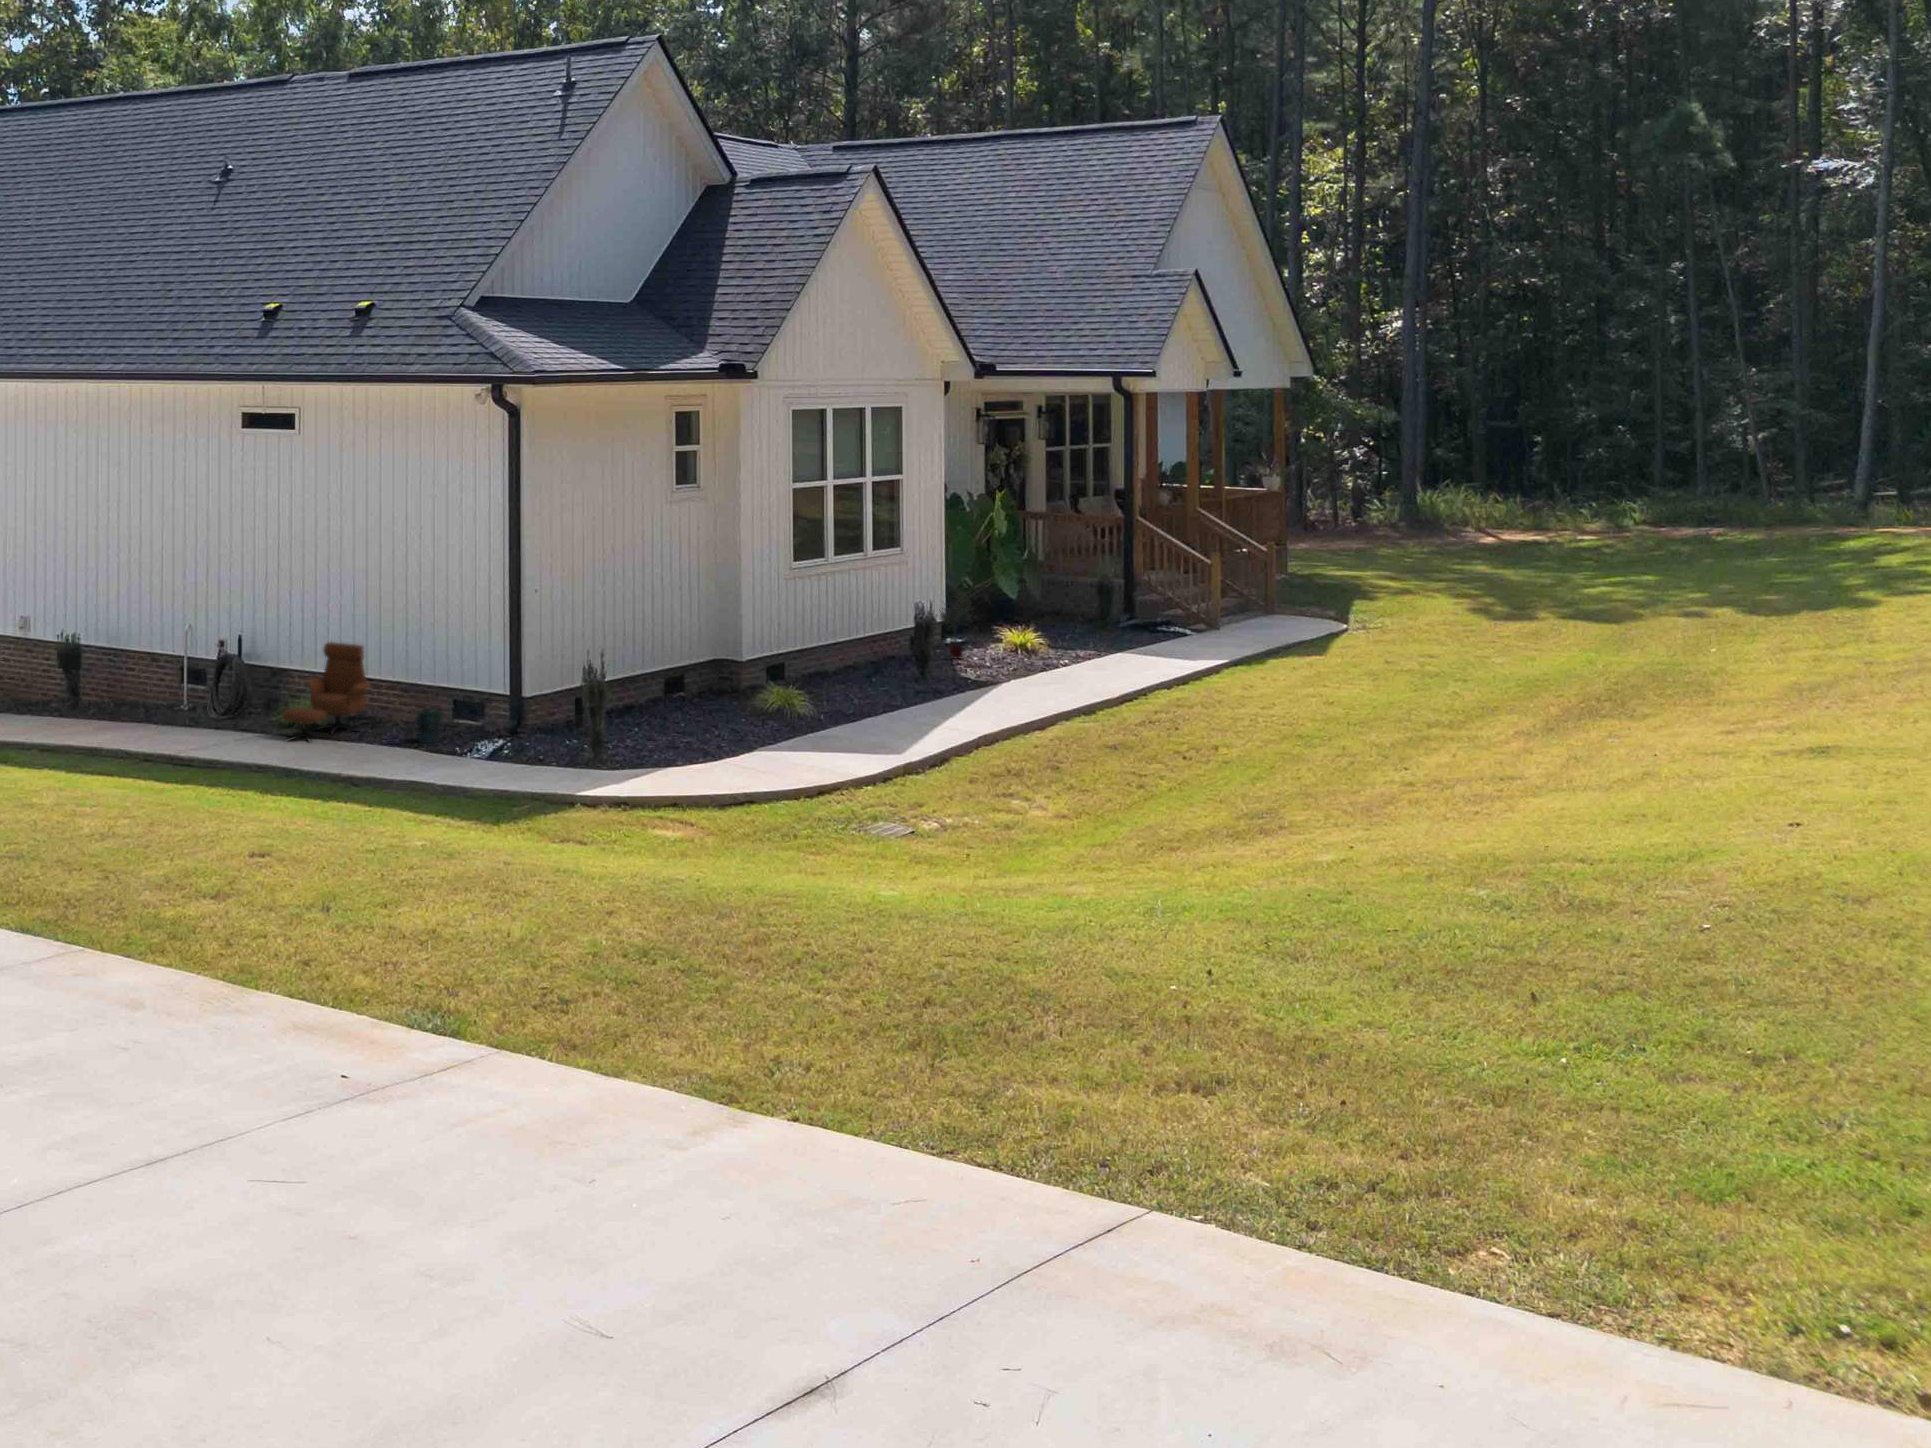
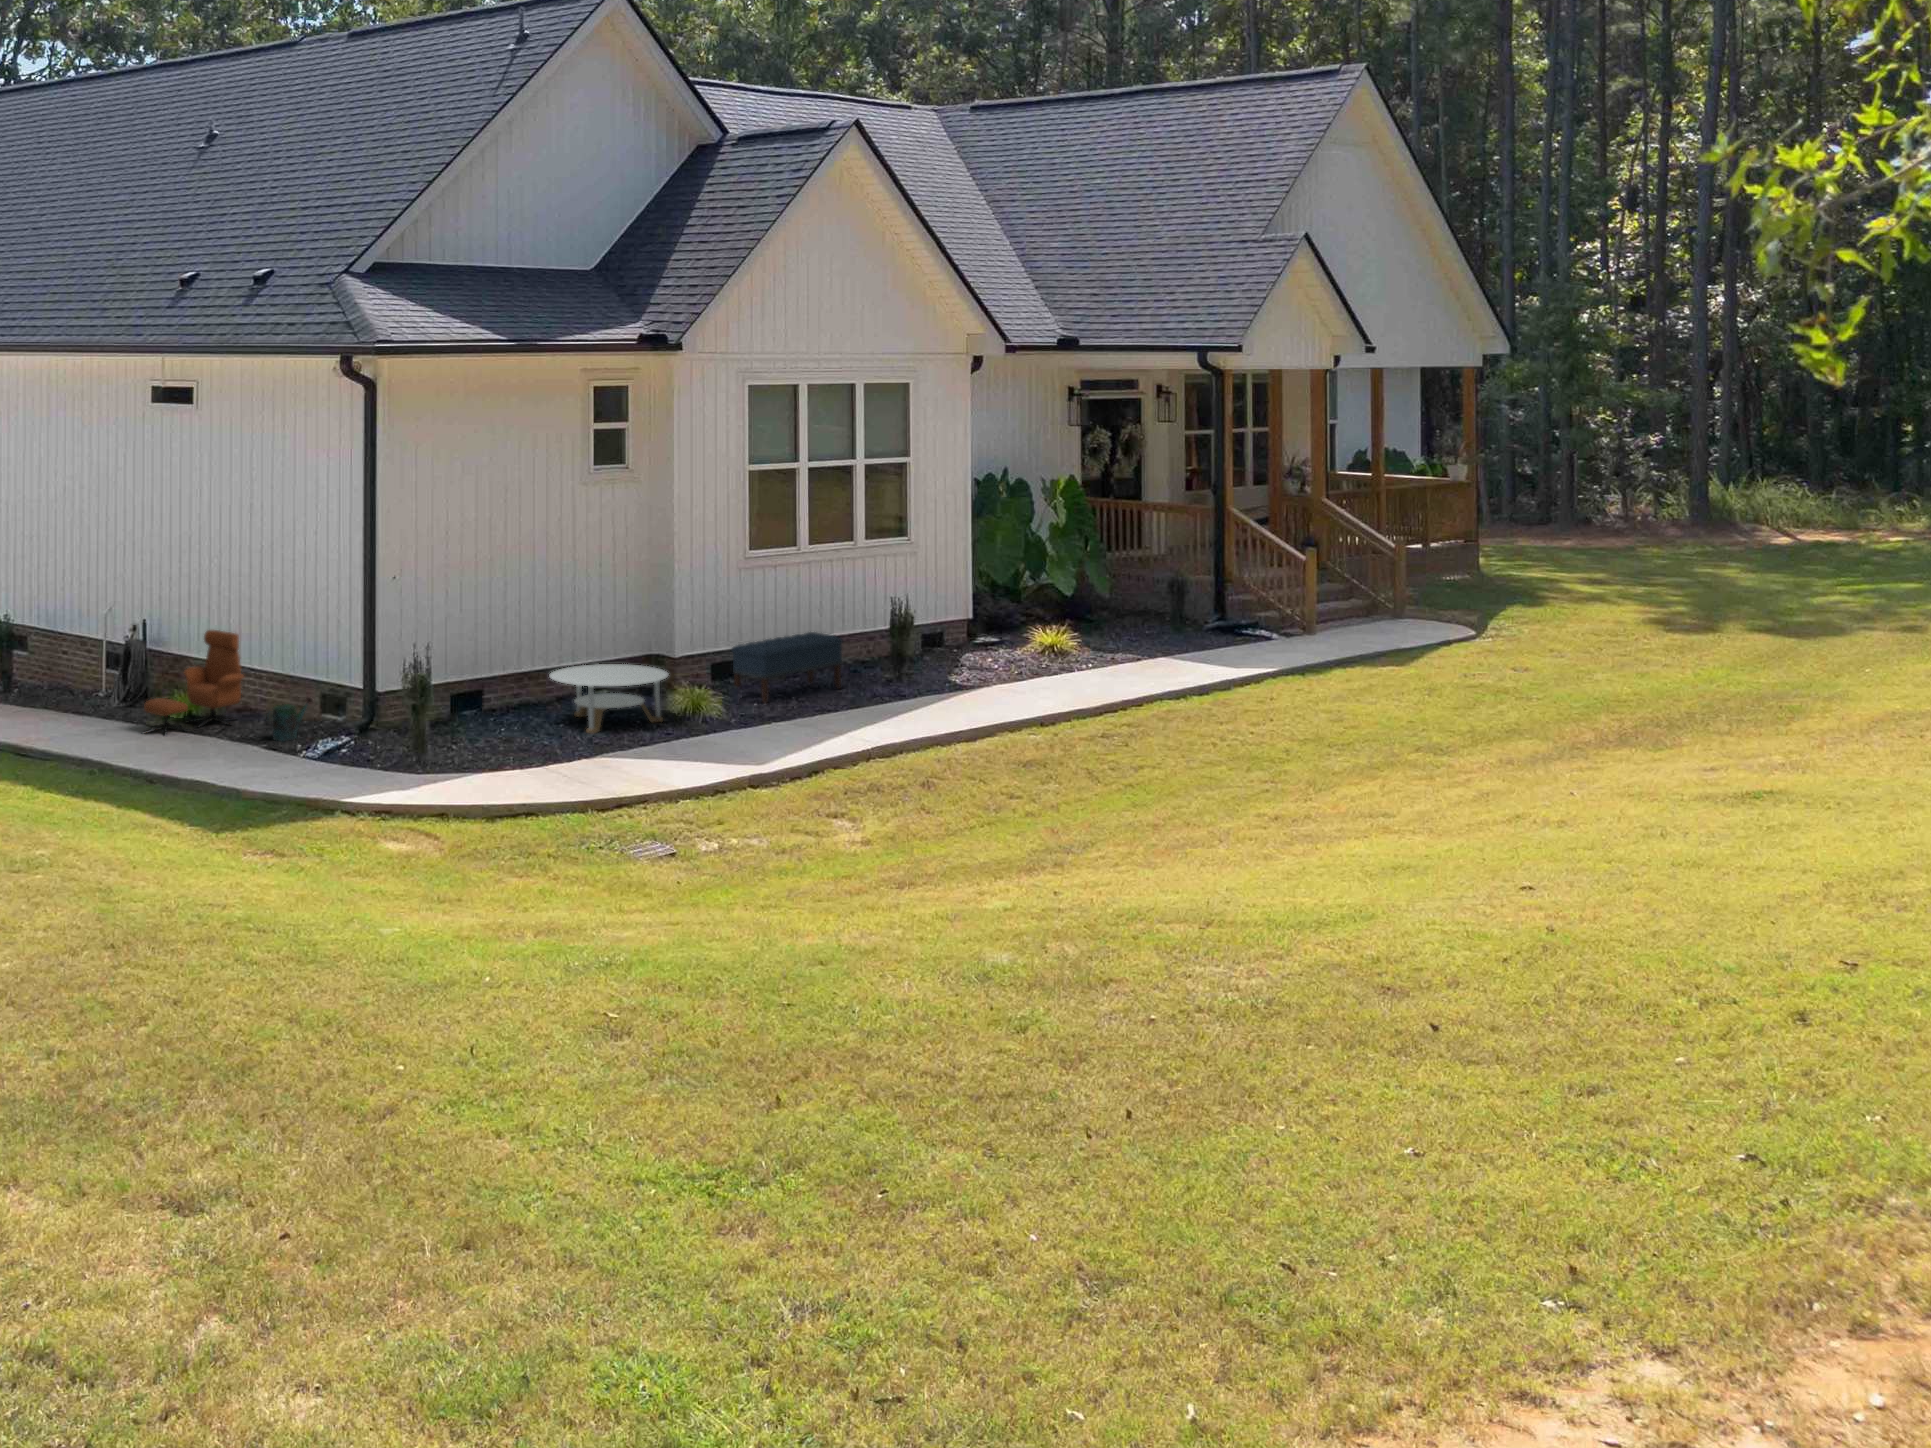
potted tree: present [939,586,971,659] -> none [949,580,998,663]
bench: none [784,633,872,699] -> present [732,632,842,704]
round table: none [651,665,761,728] -> present [550,664,668,733]

